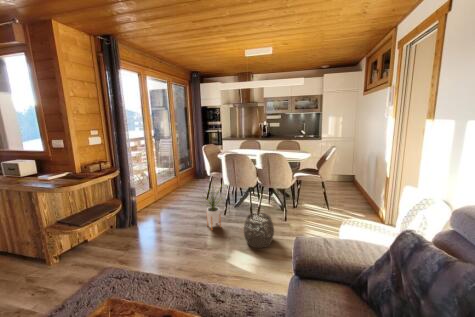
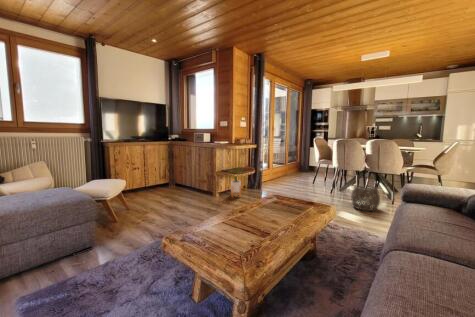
house plant: present [206,191,221,229] -> present [231,167,241,196]

